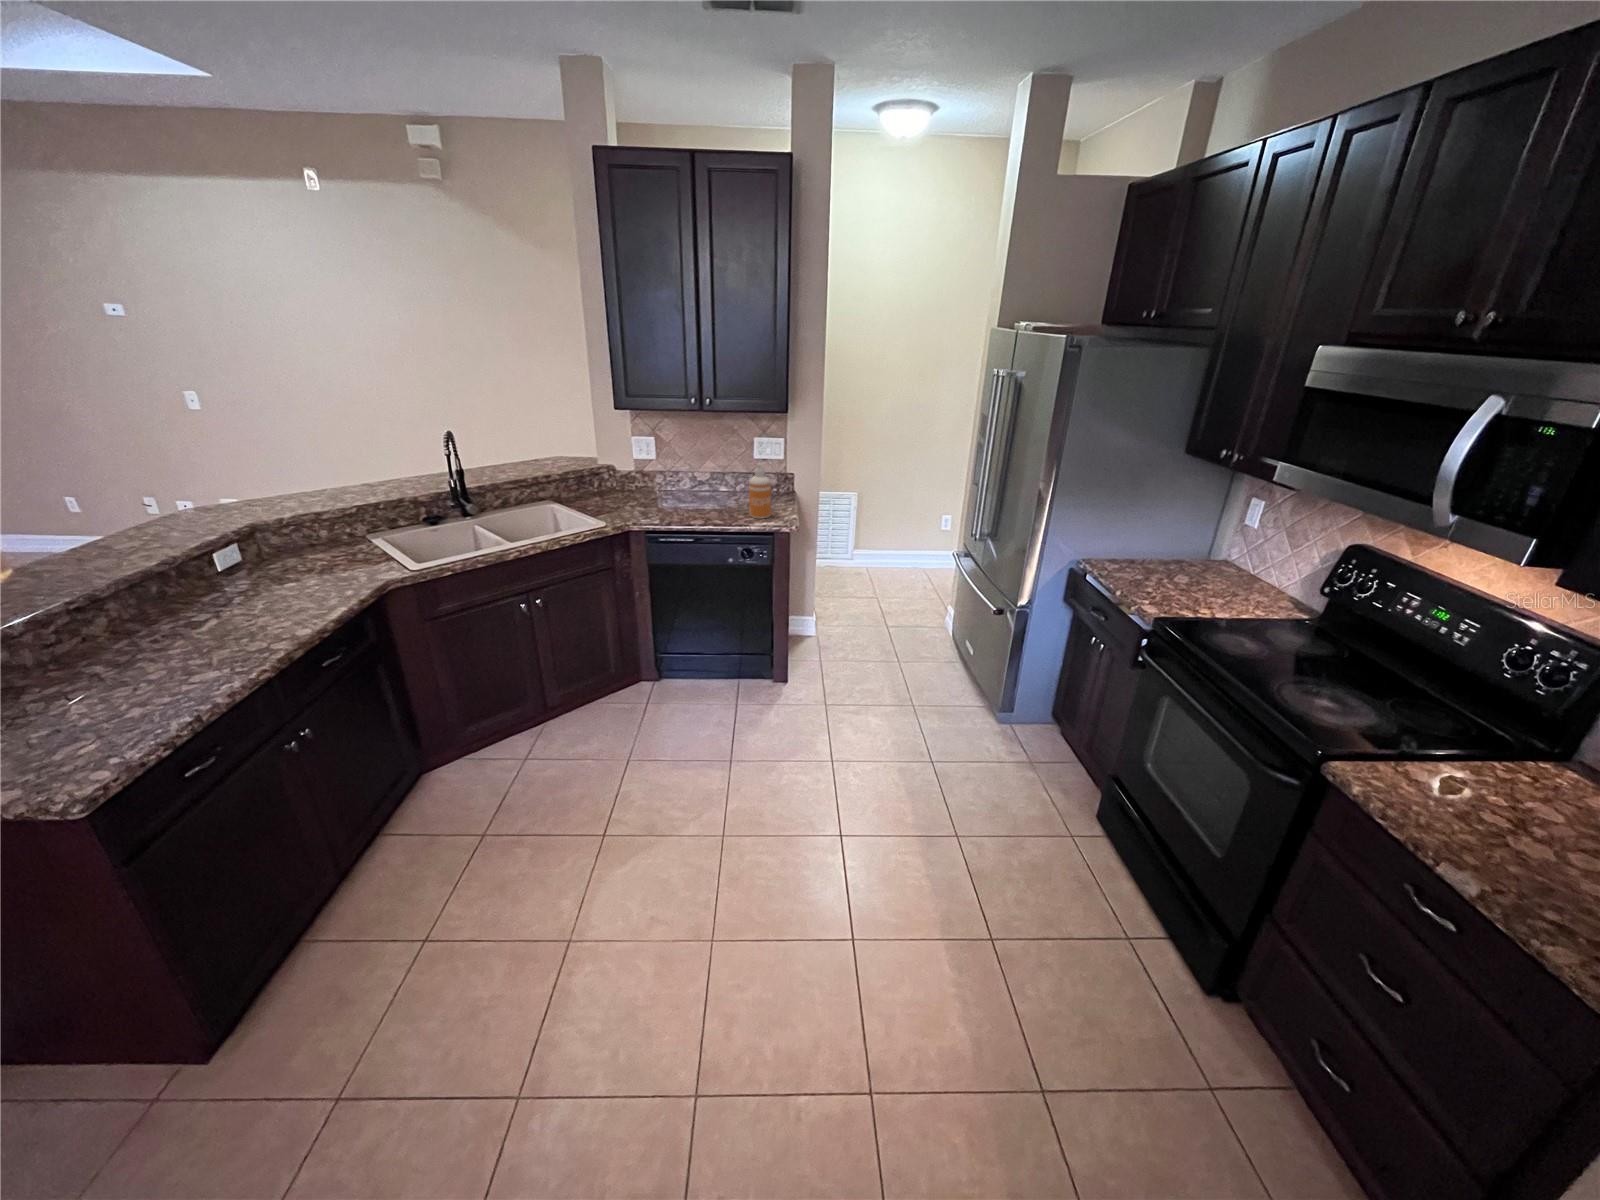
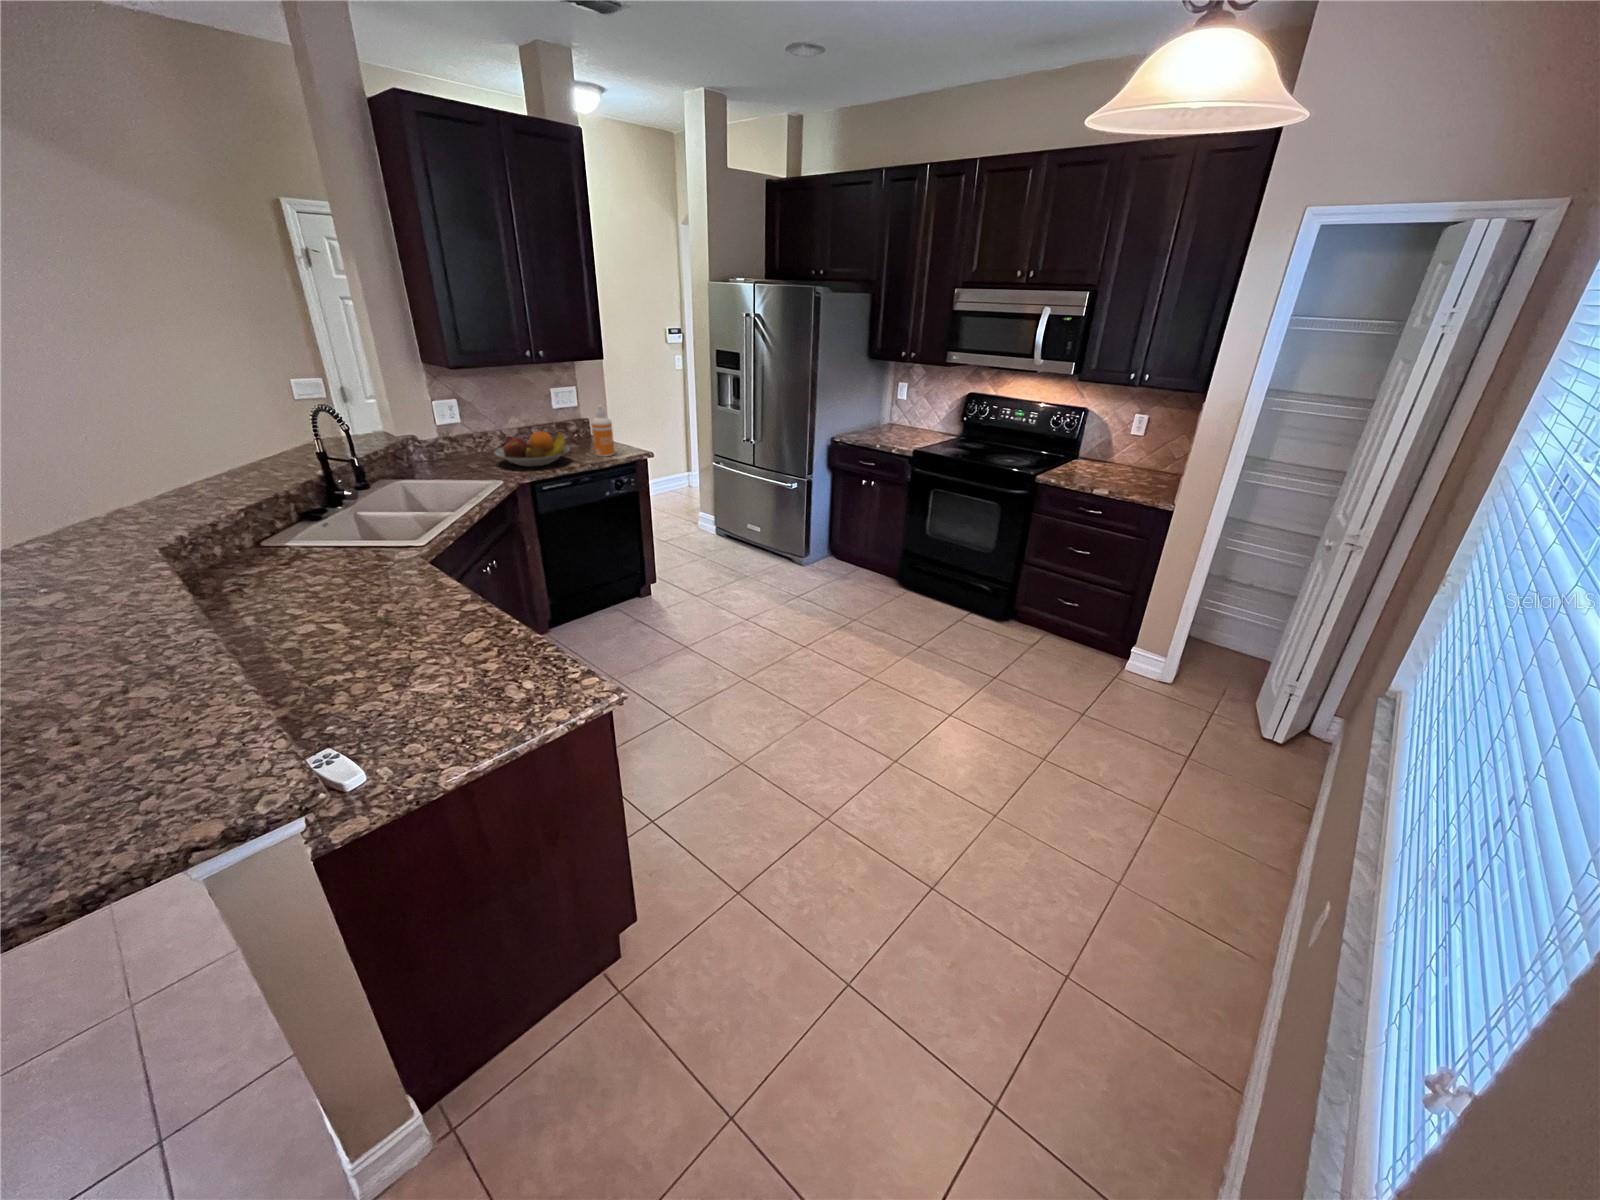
fruit bowl: none [651,480,724,514] -> present [494,431,570,467]

